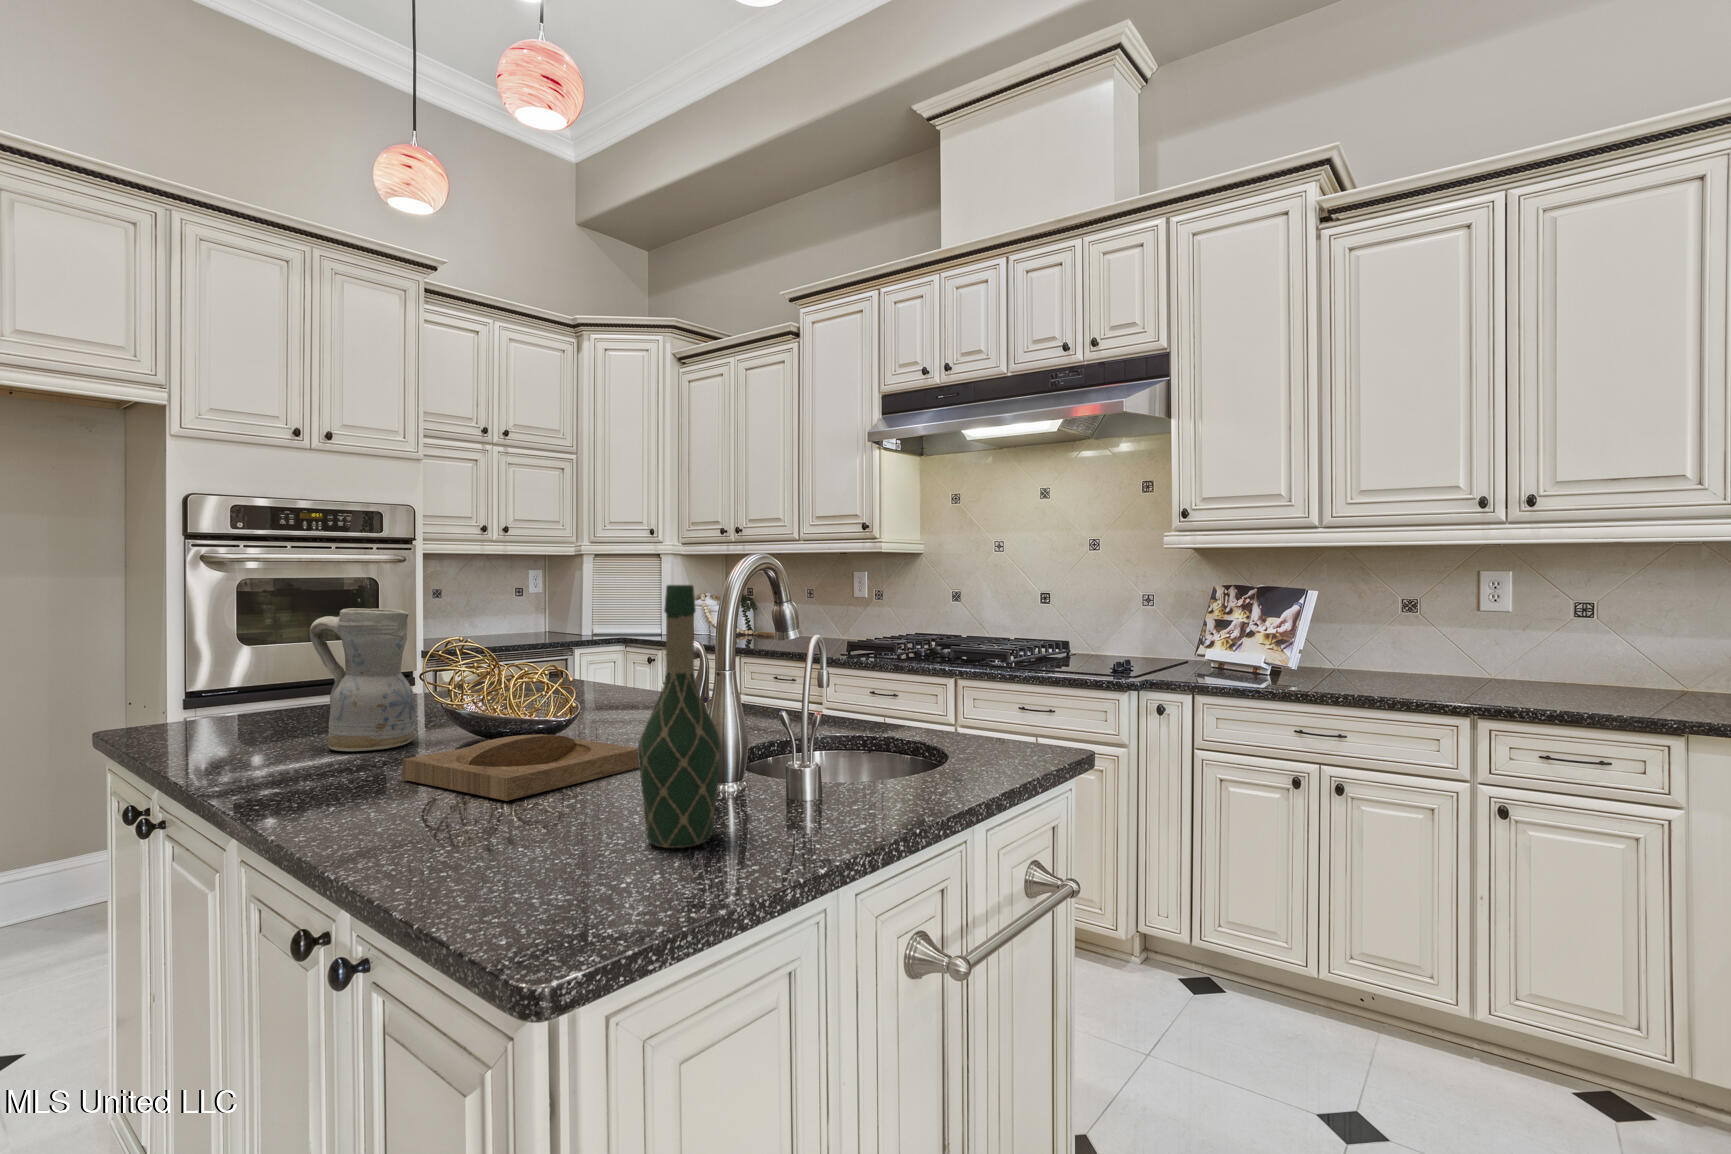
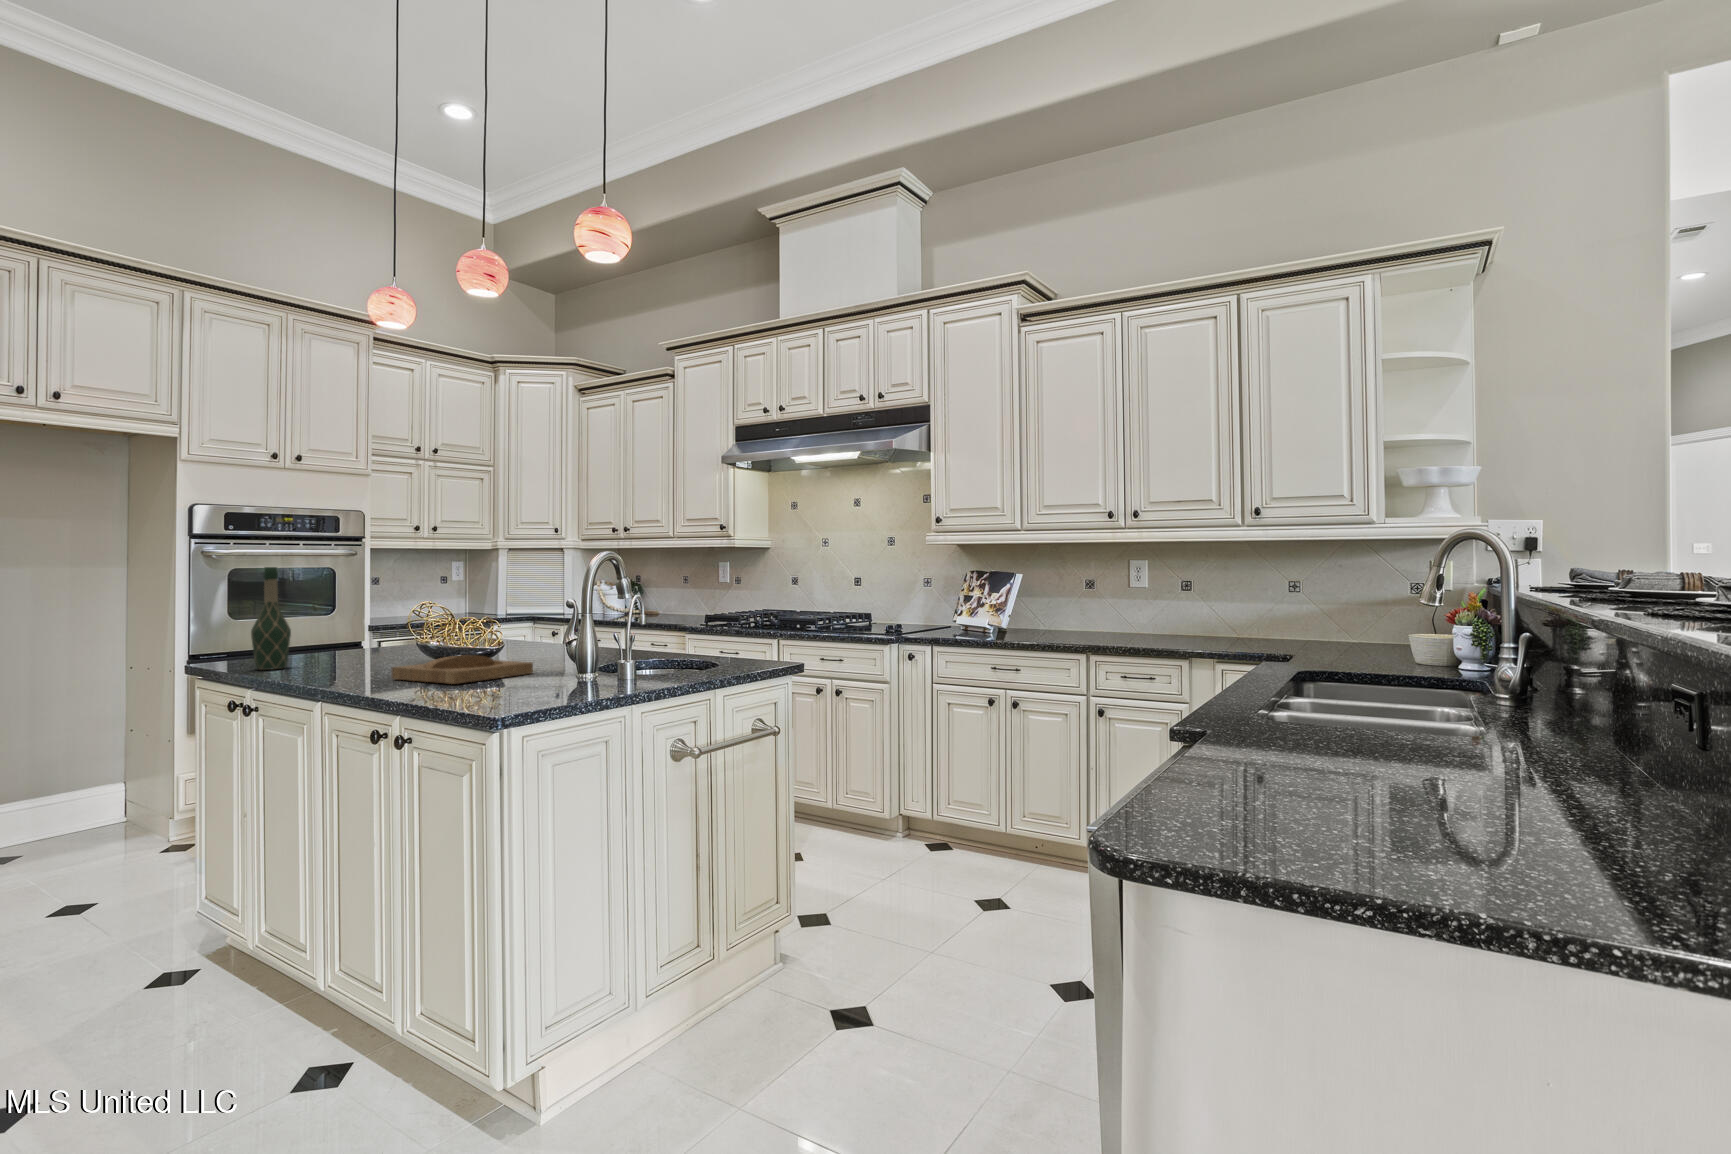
wine bottle: present [638,585,722,848] -> present [251,567,291,670]
ceramic pitcher: present [310,608,416,751] -> none [324,583,391,670]

